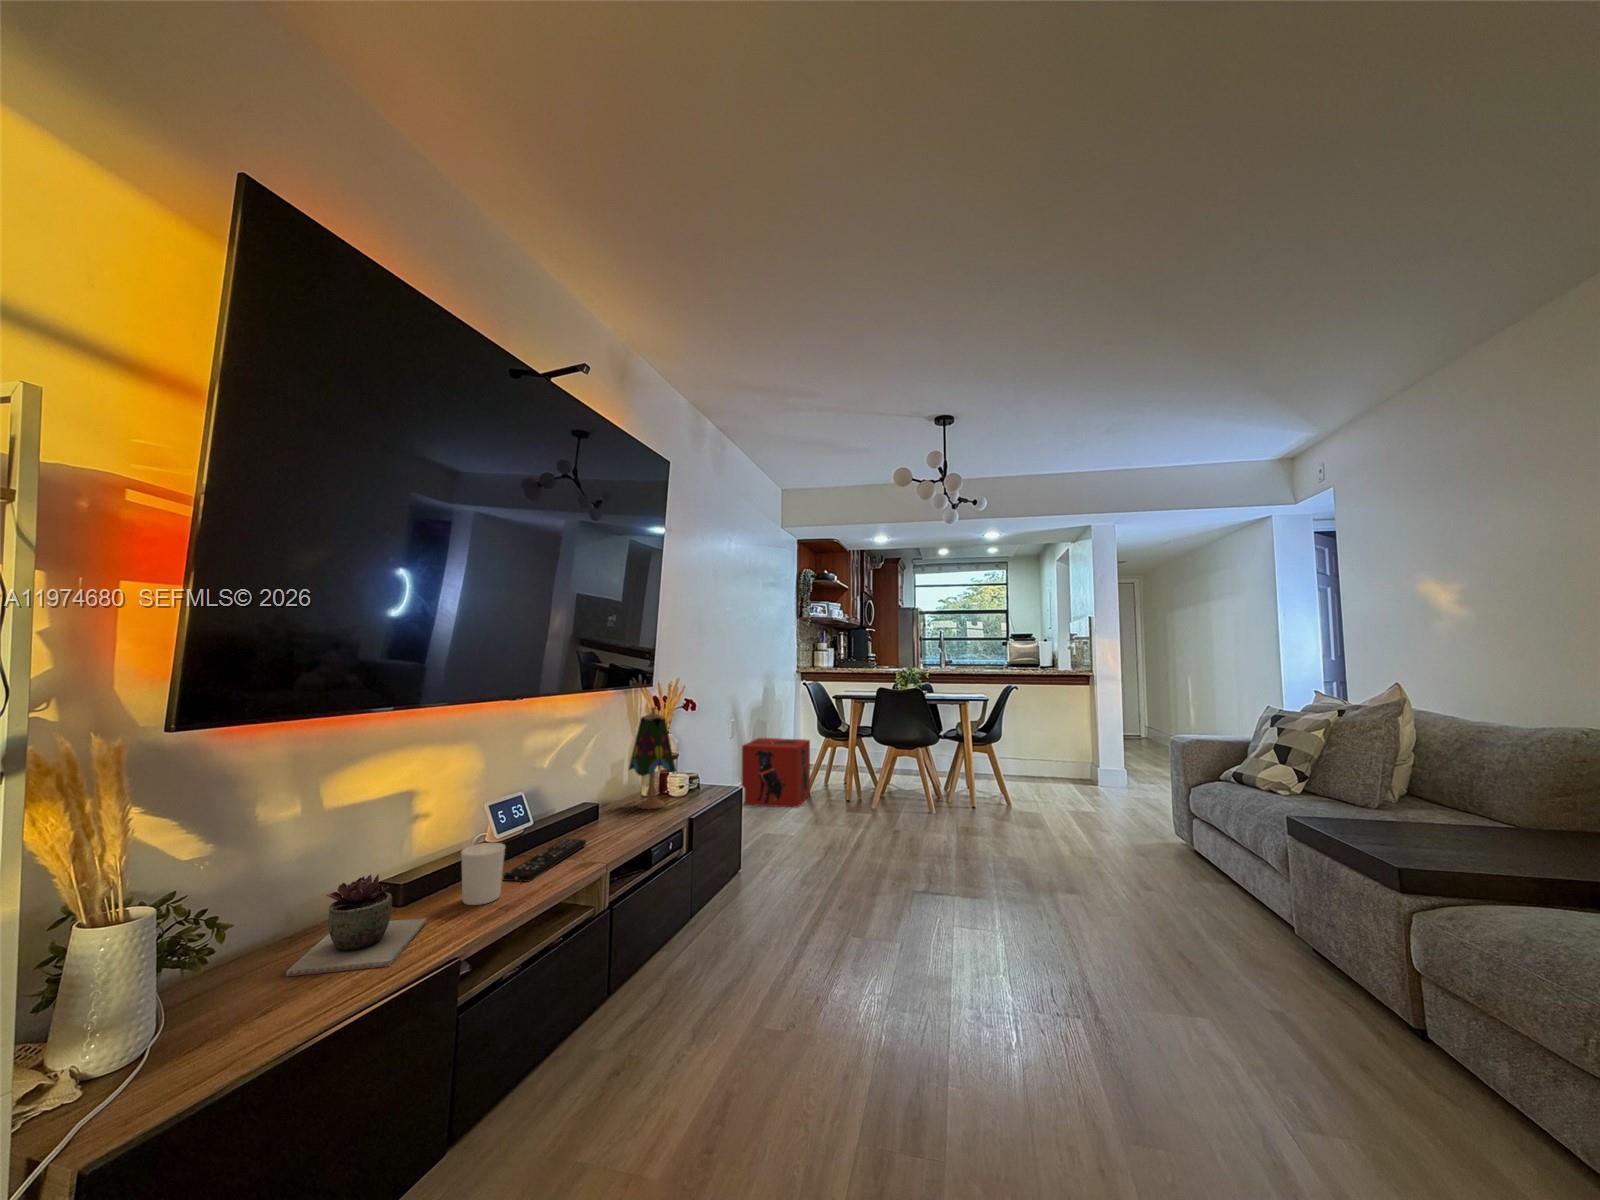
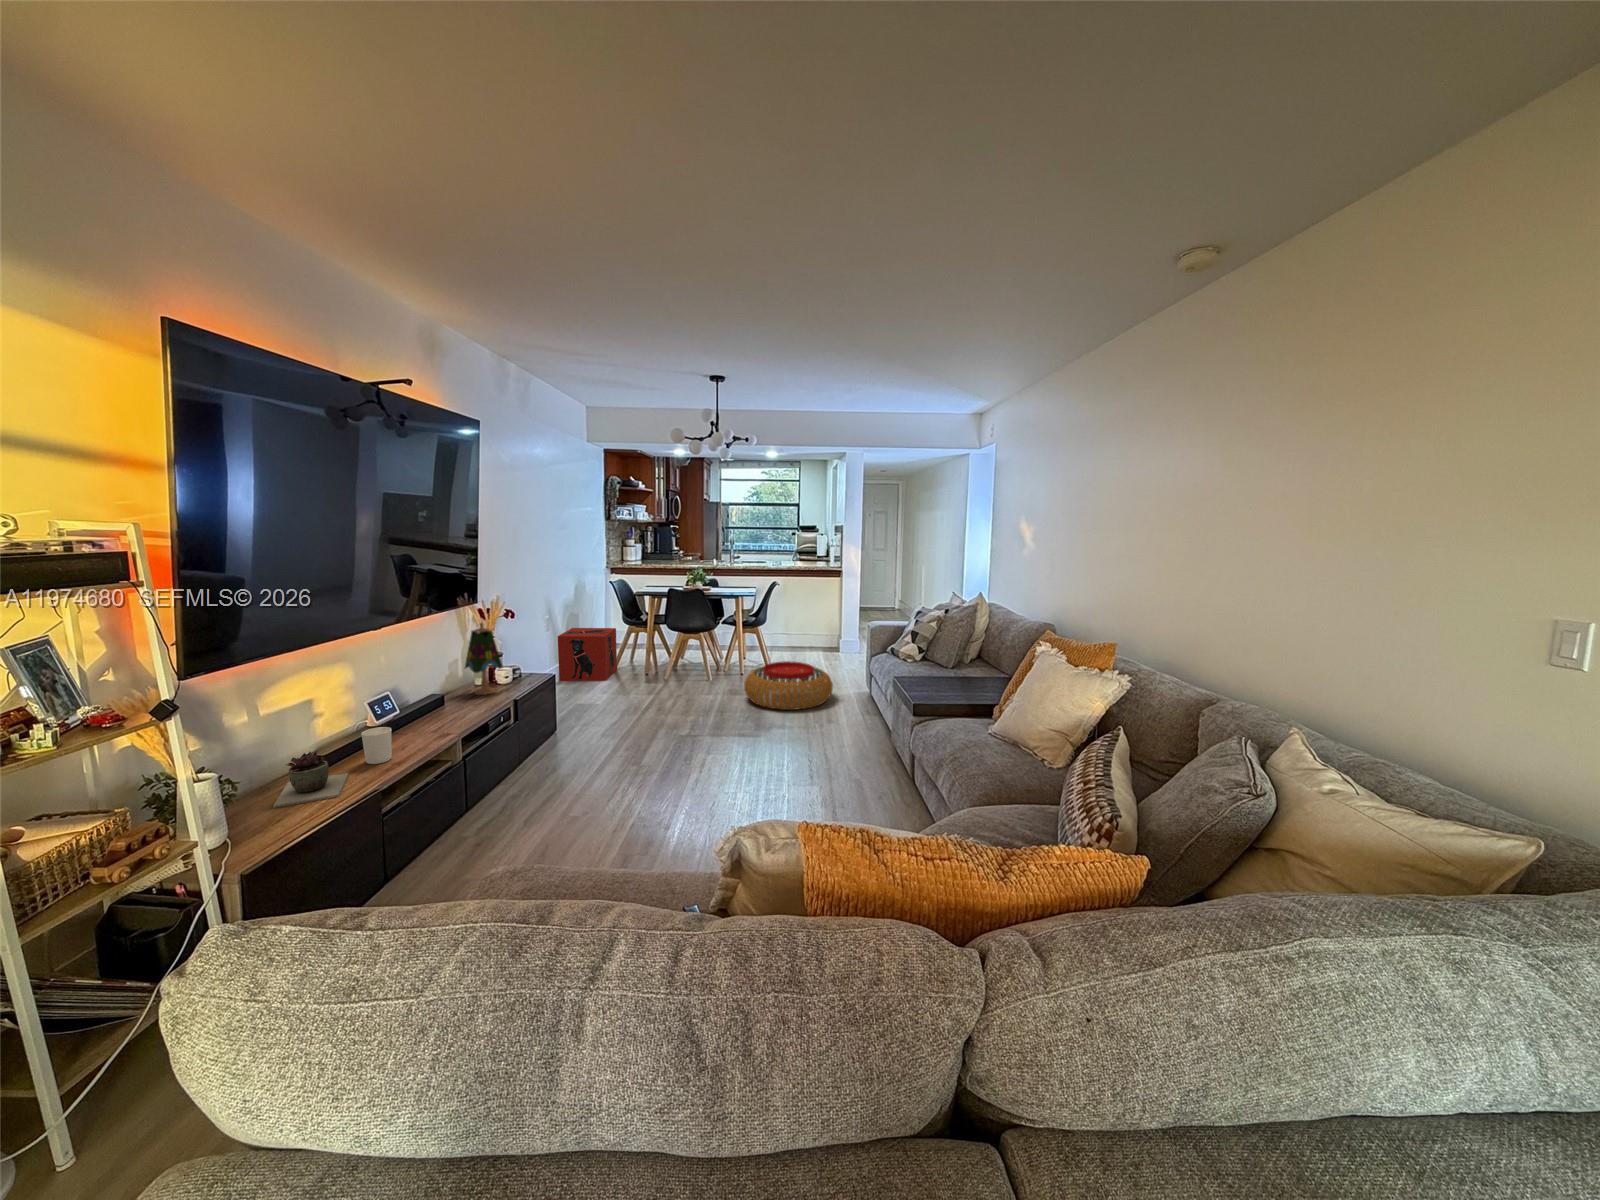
pouf: none [995,792,1141,870] -> present [744,661,833,710]
remote control: present [503,839,586,881] -> none [388,720,441,749]

